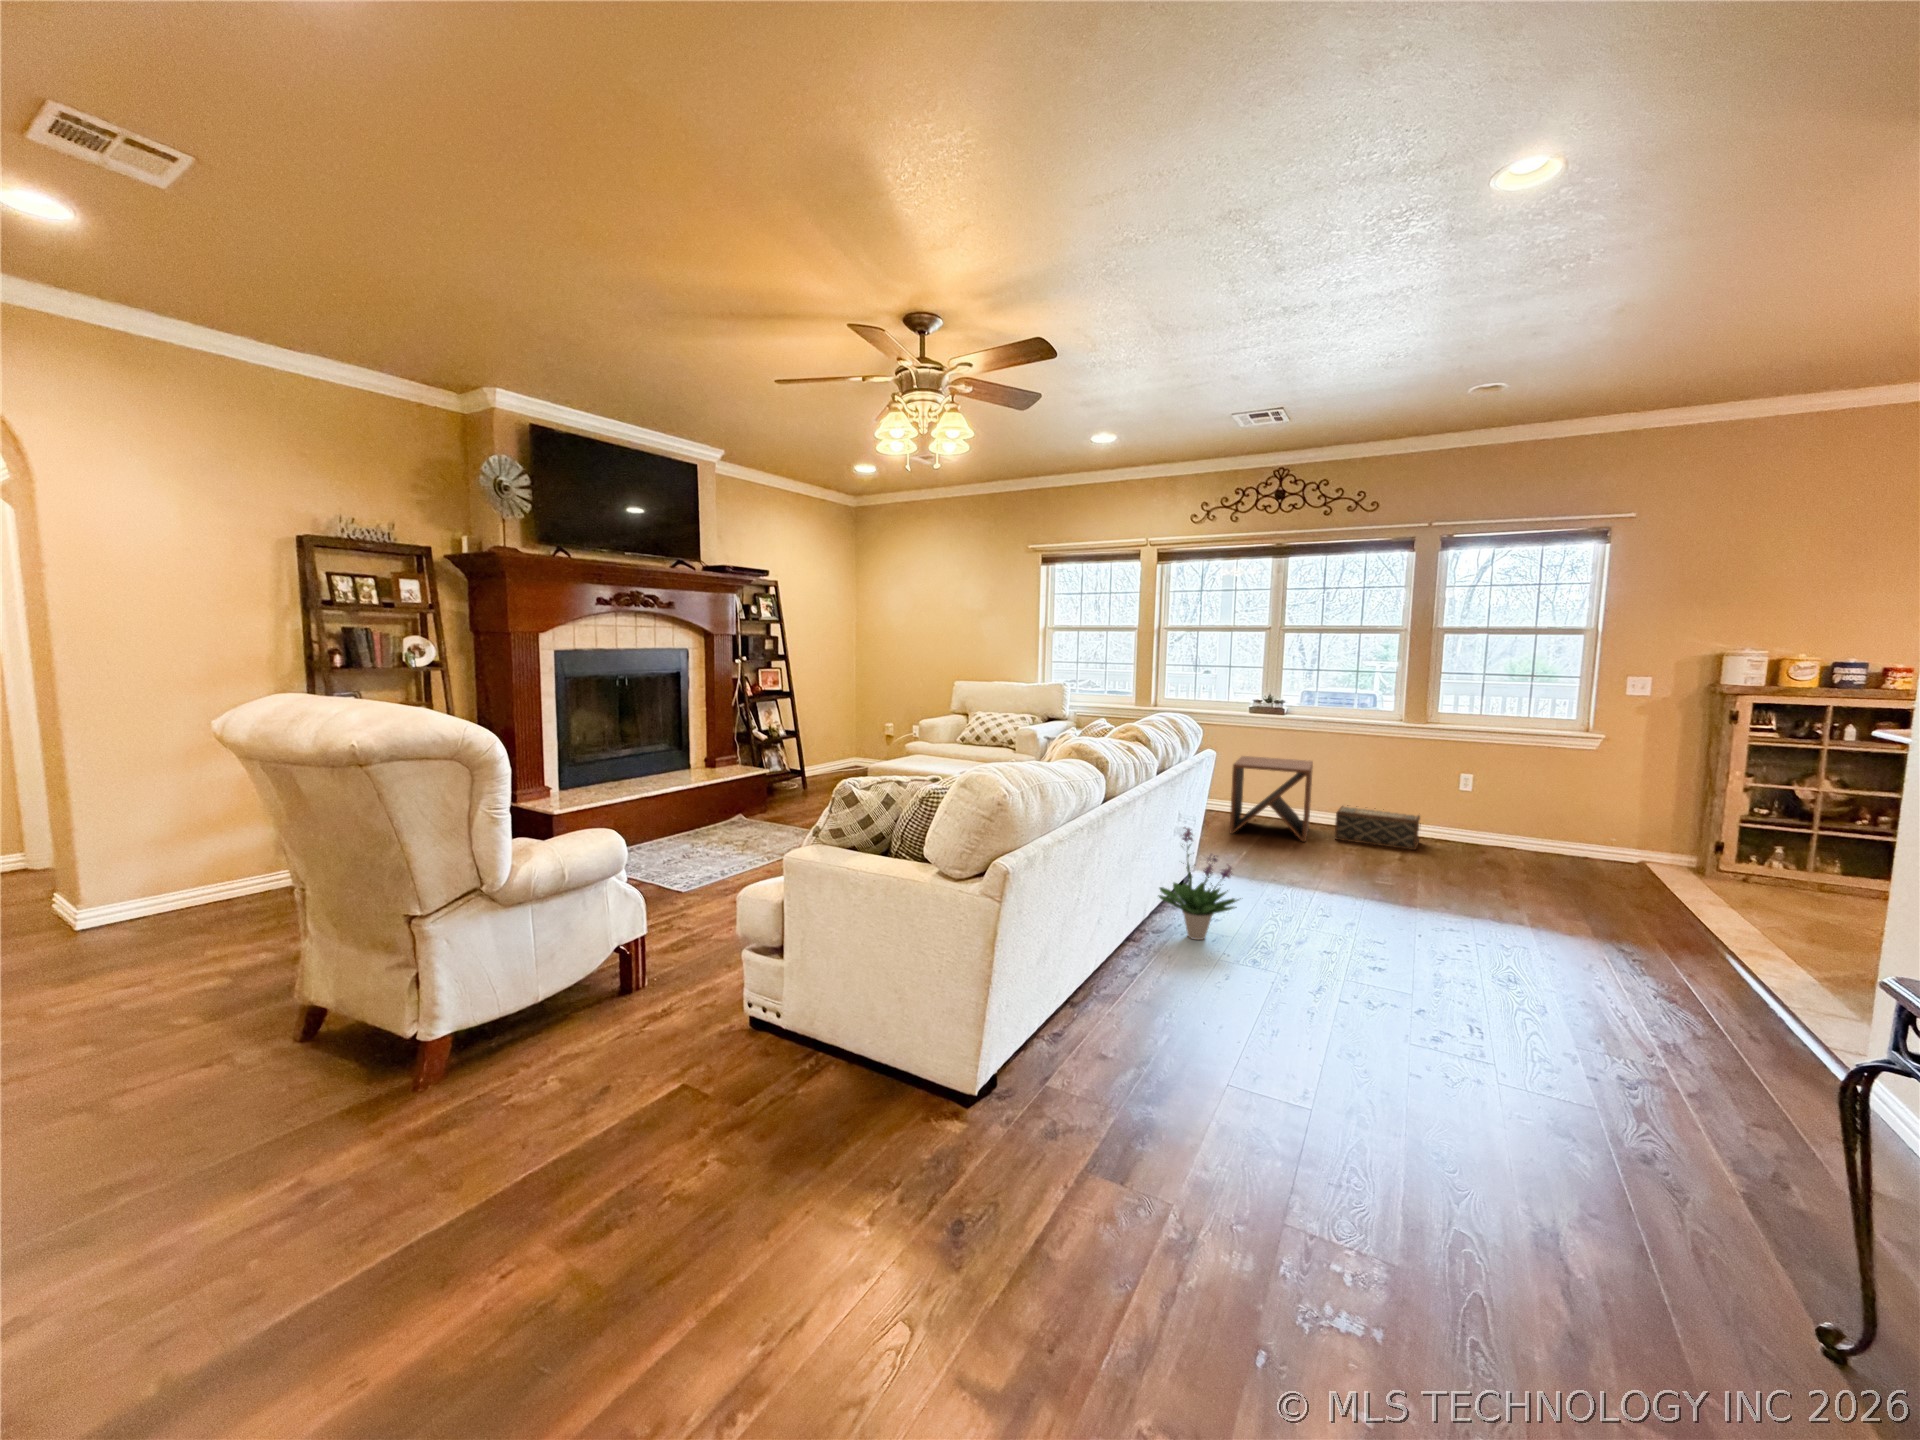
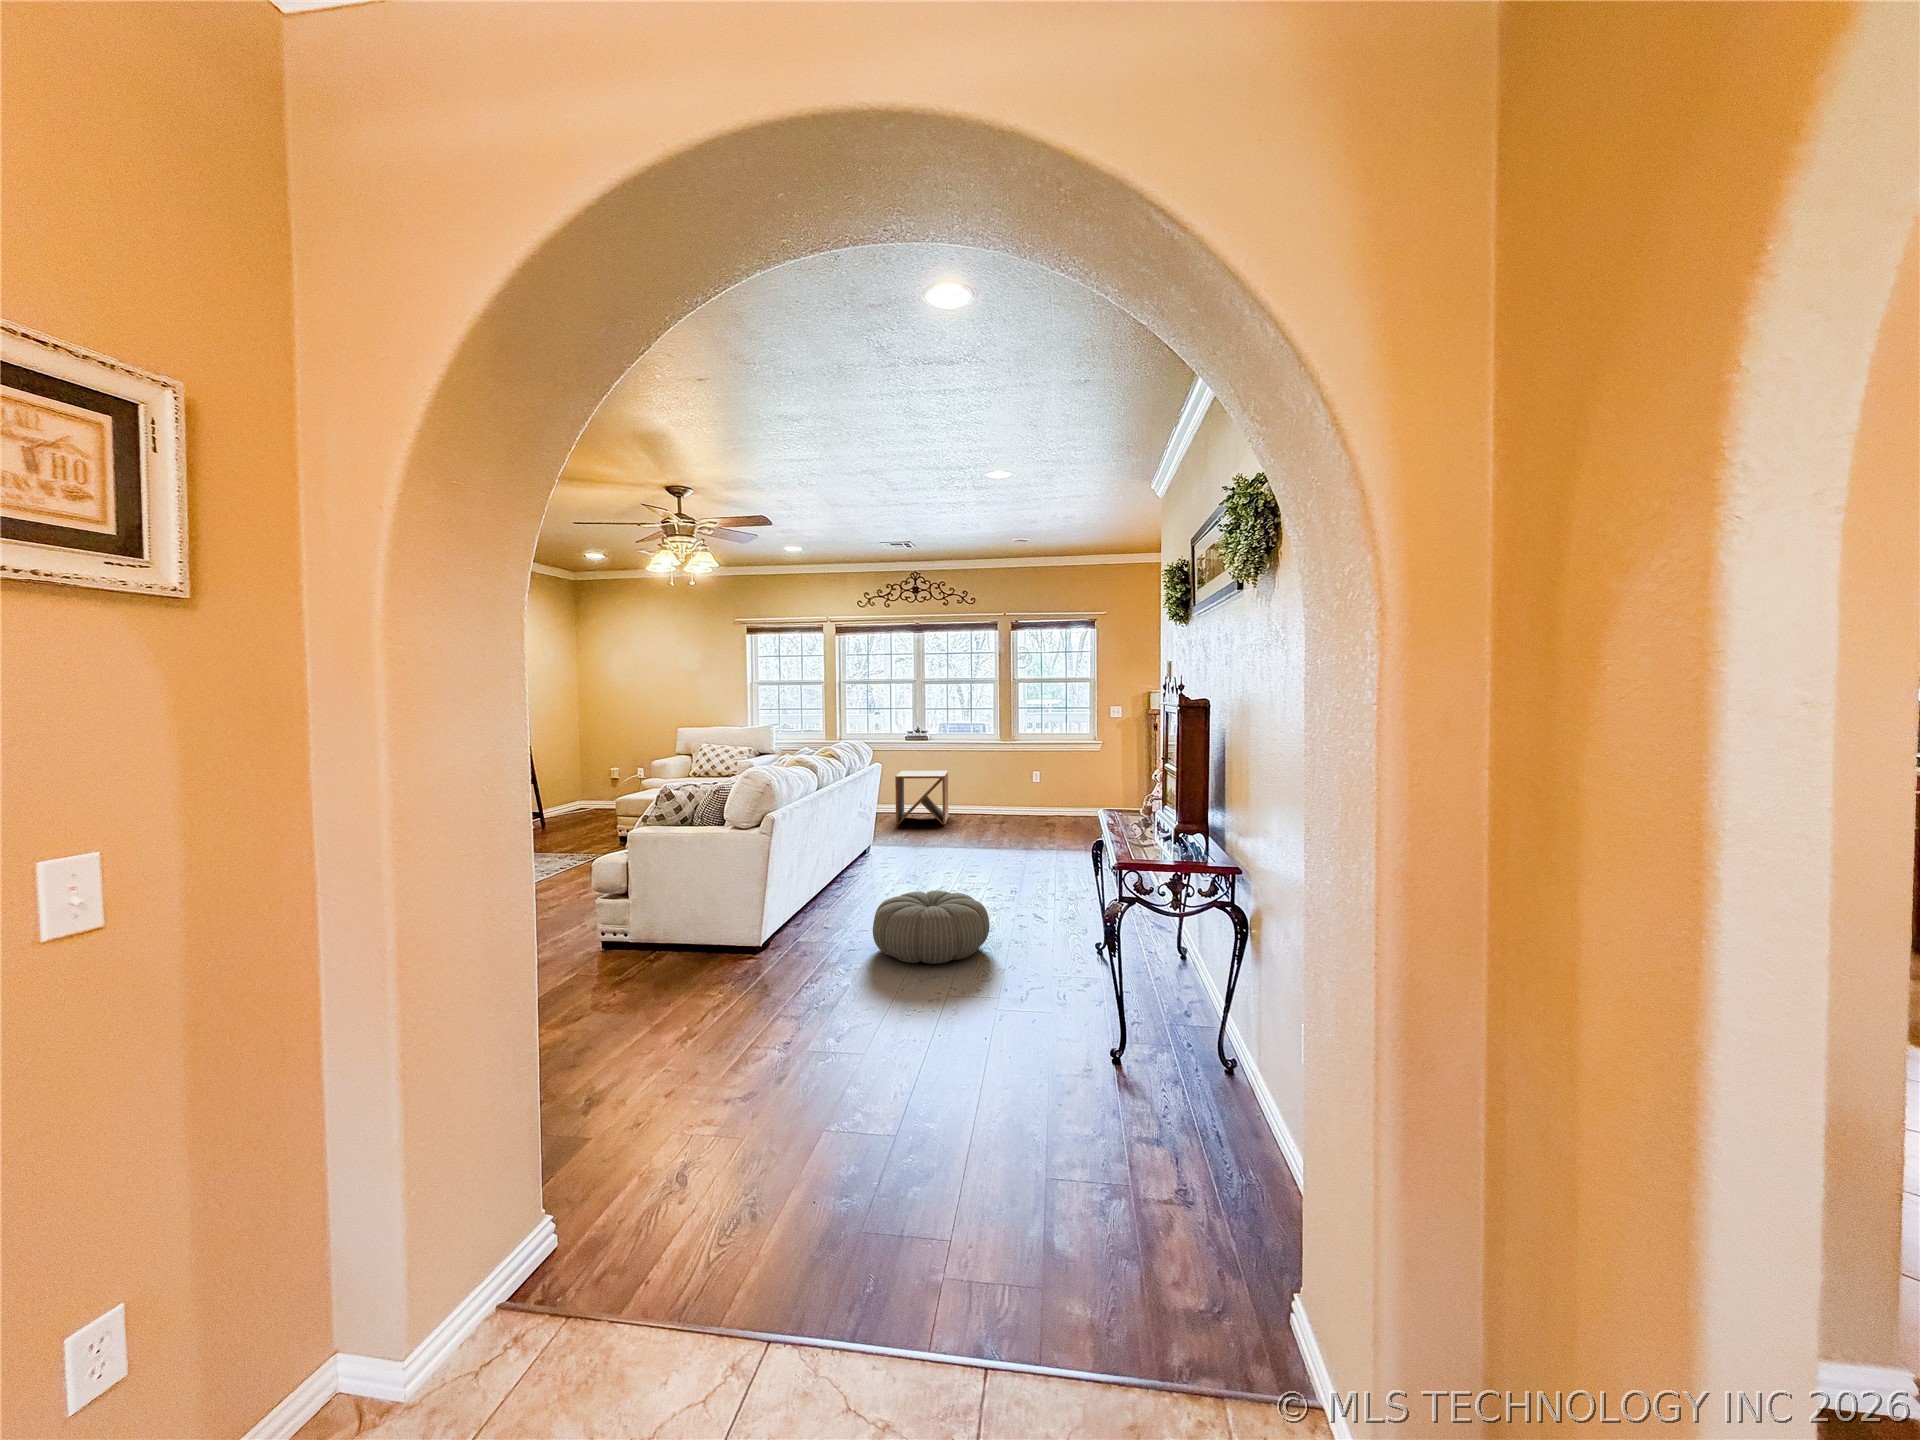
woven basket: present [1335,806,1420,850] -> none [963,799,1014,823]
potted plant: present [1158,828,1238,940] -> none [849,809,901,880]
pouf: none [1191,1029,1454,1231] -> present [873,890,990,964]

